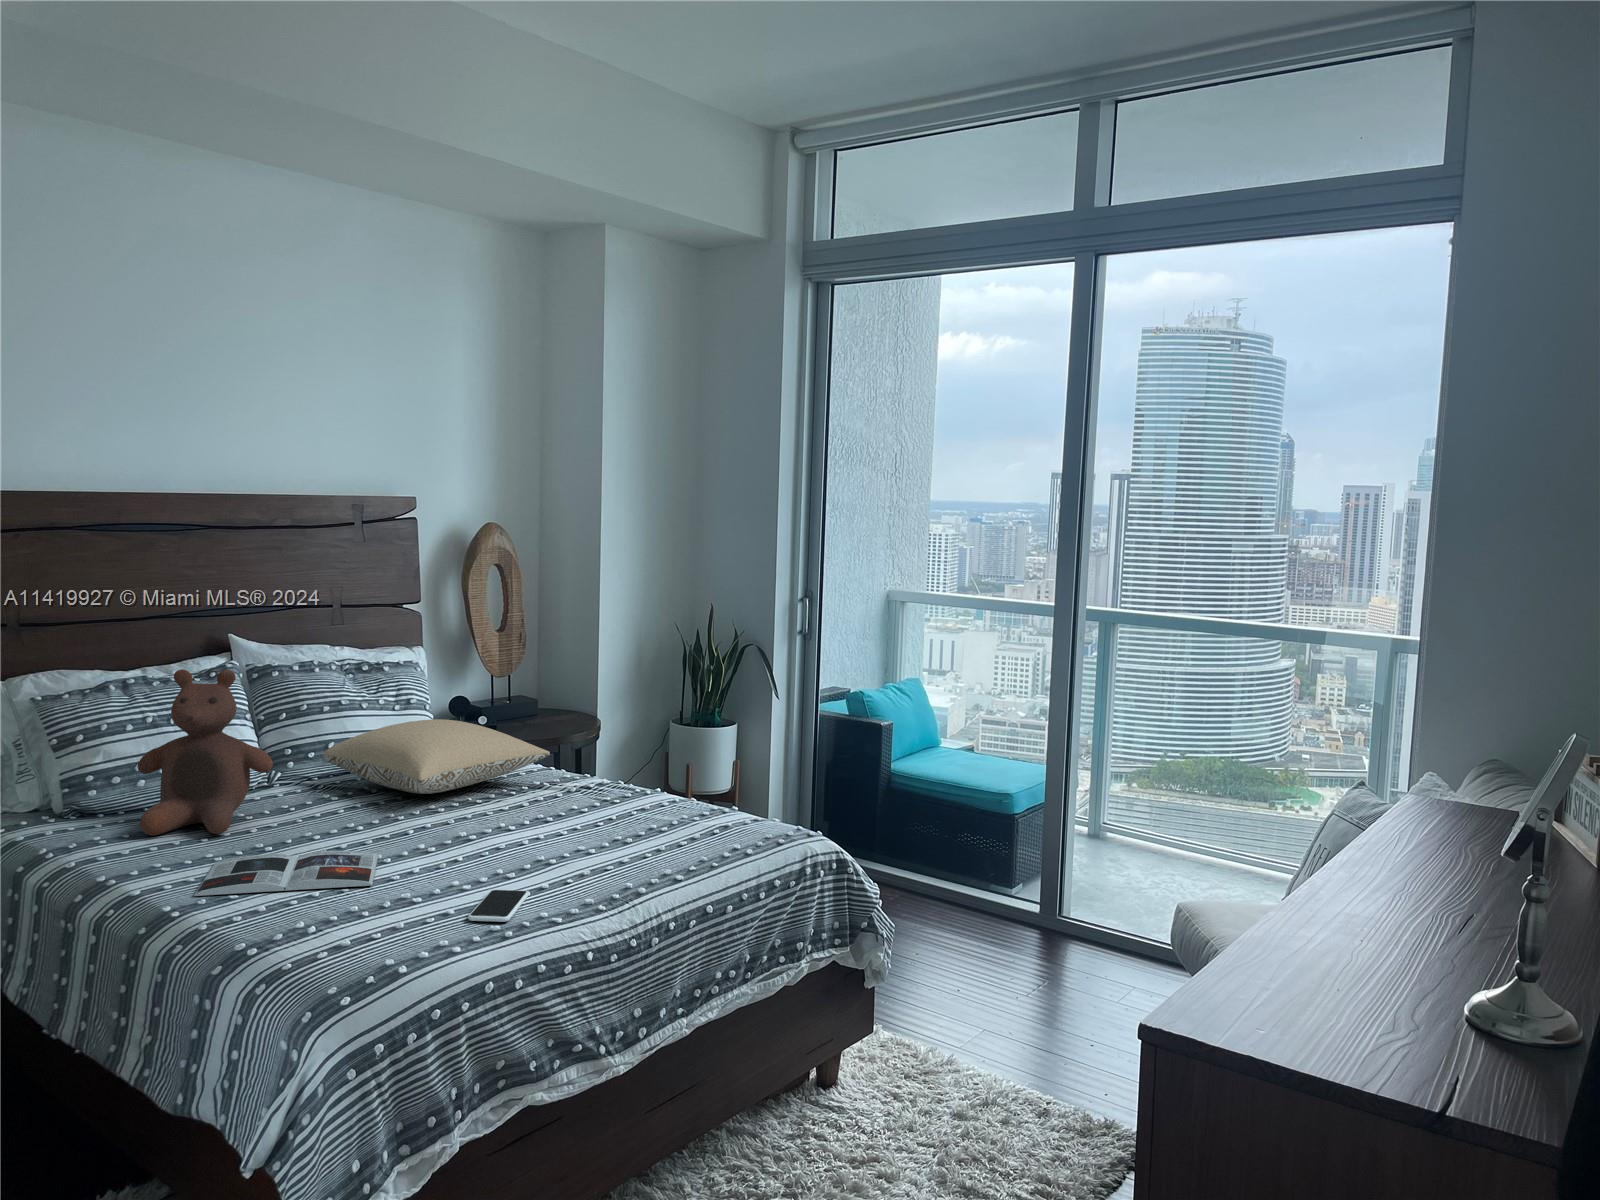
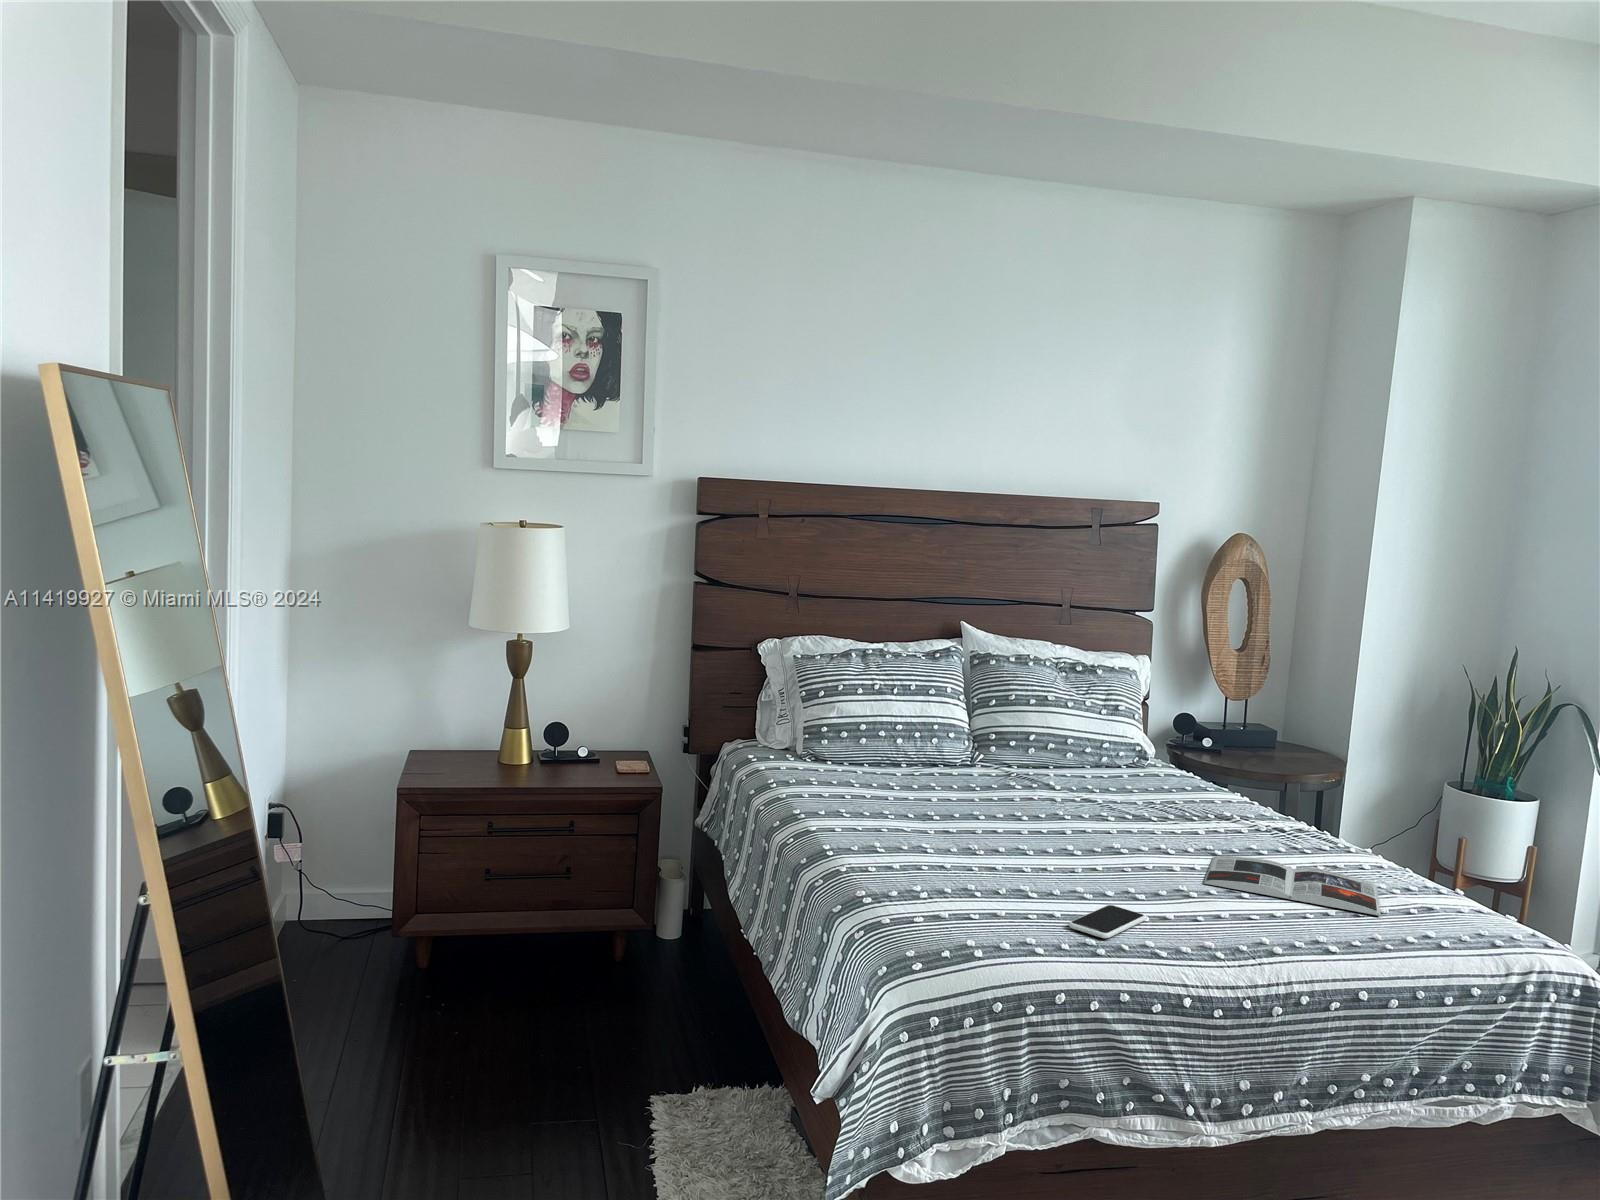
stuffed bear: present [137,669,273,835] -> none [843,642,960,796]
pillow: present [323,719,550,794] -> none [1018,726,1244,802]
magazine: present [194,851,378,896] -> present [1204,856,1381,916]

